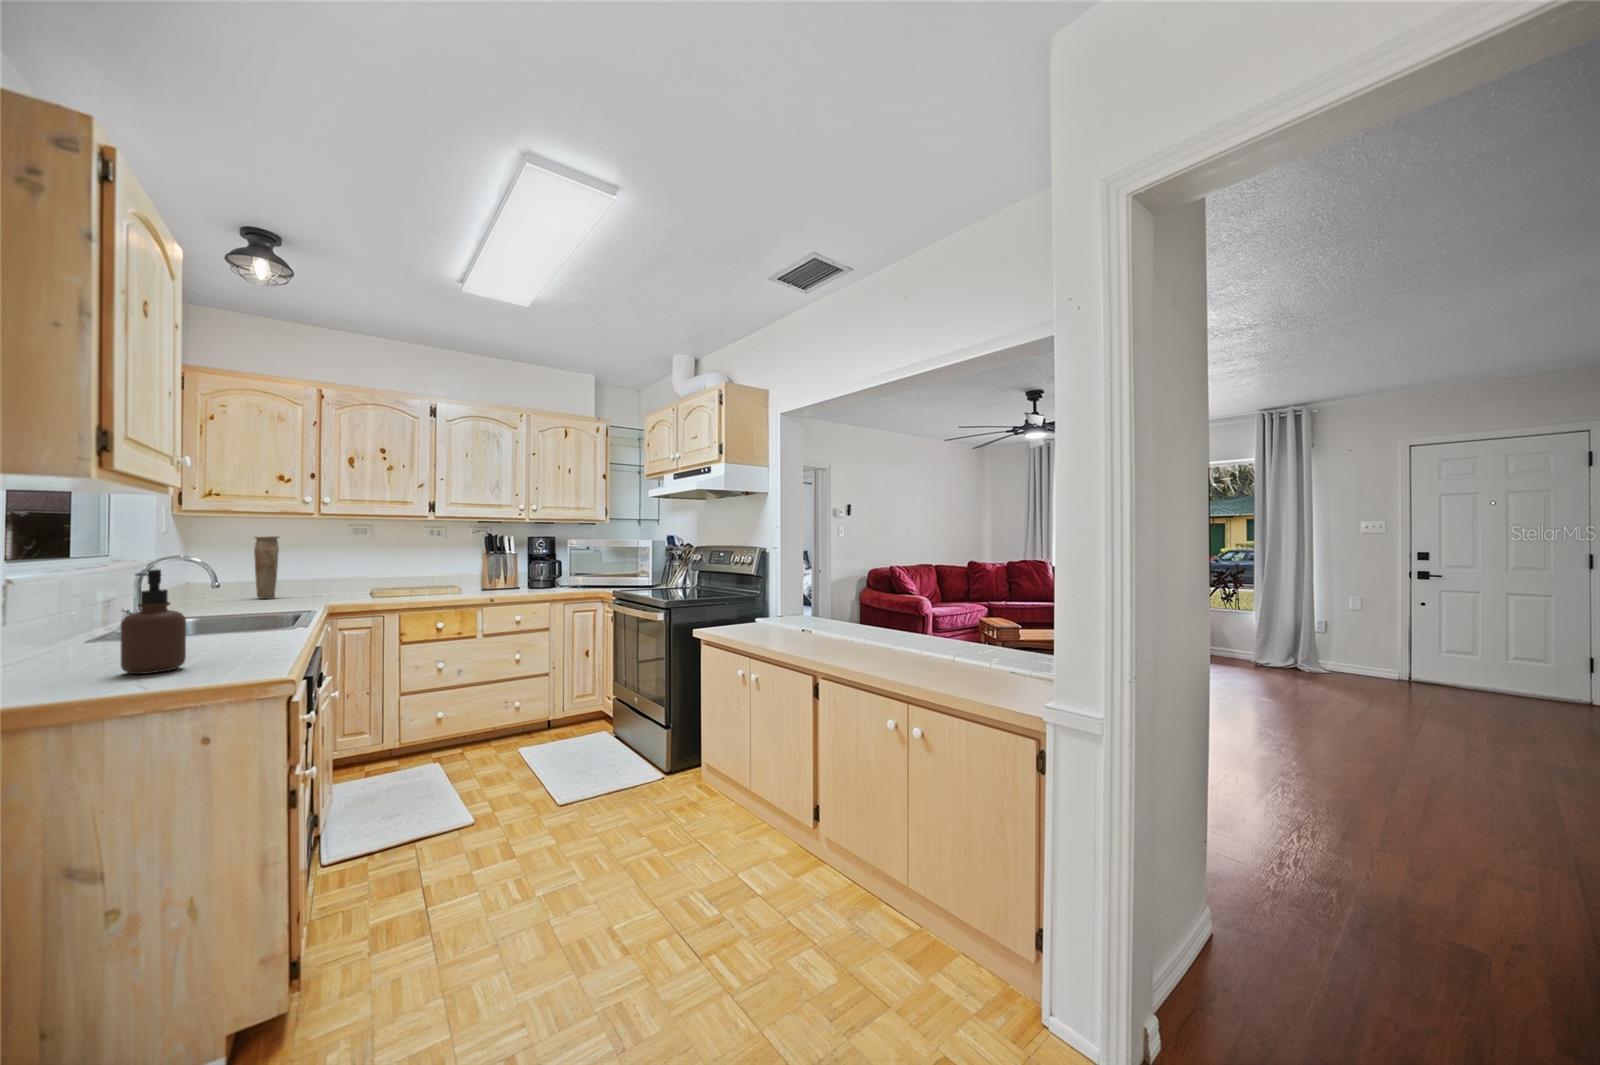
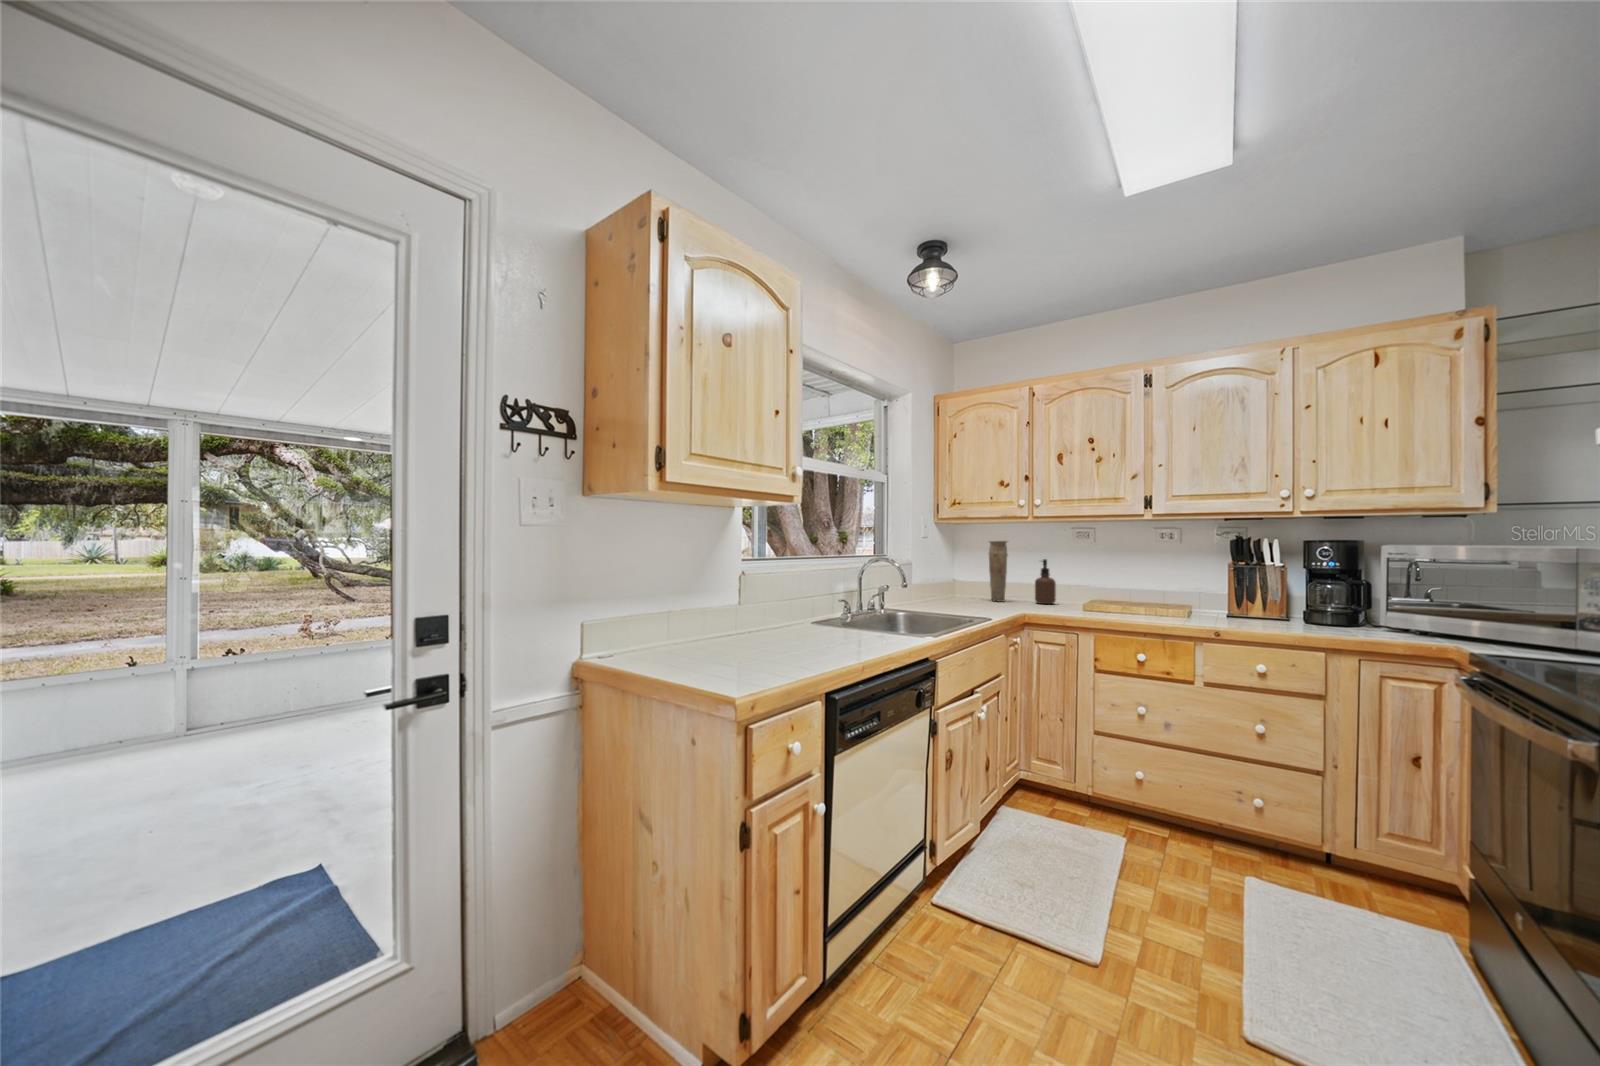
soap dispenser: present [121,569,186,674] -> present [1035,559,1056,604]

